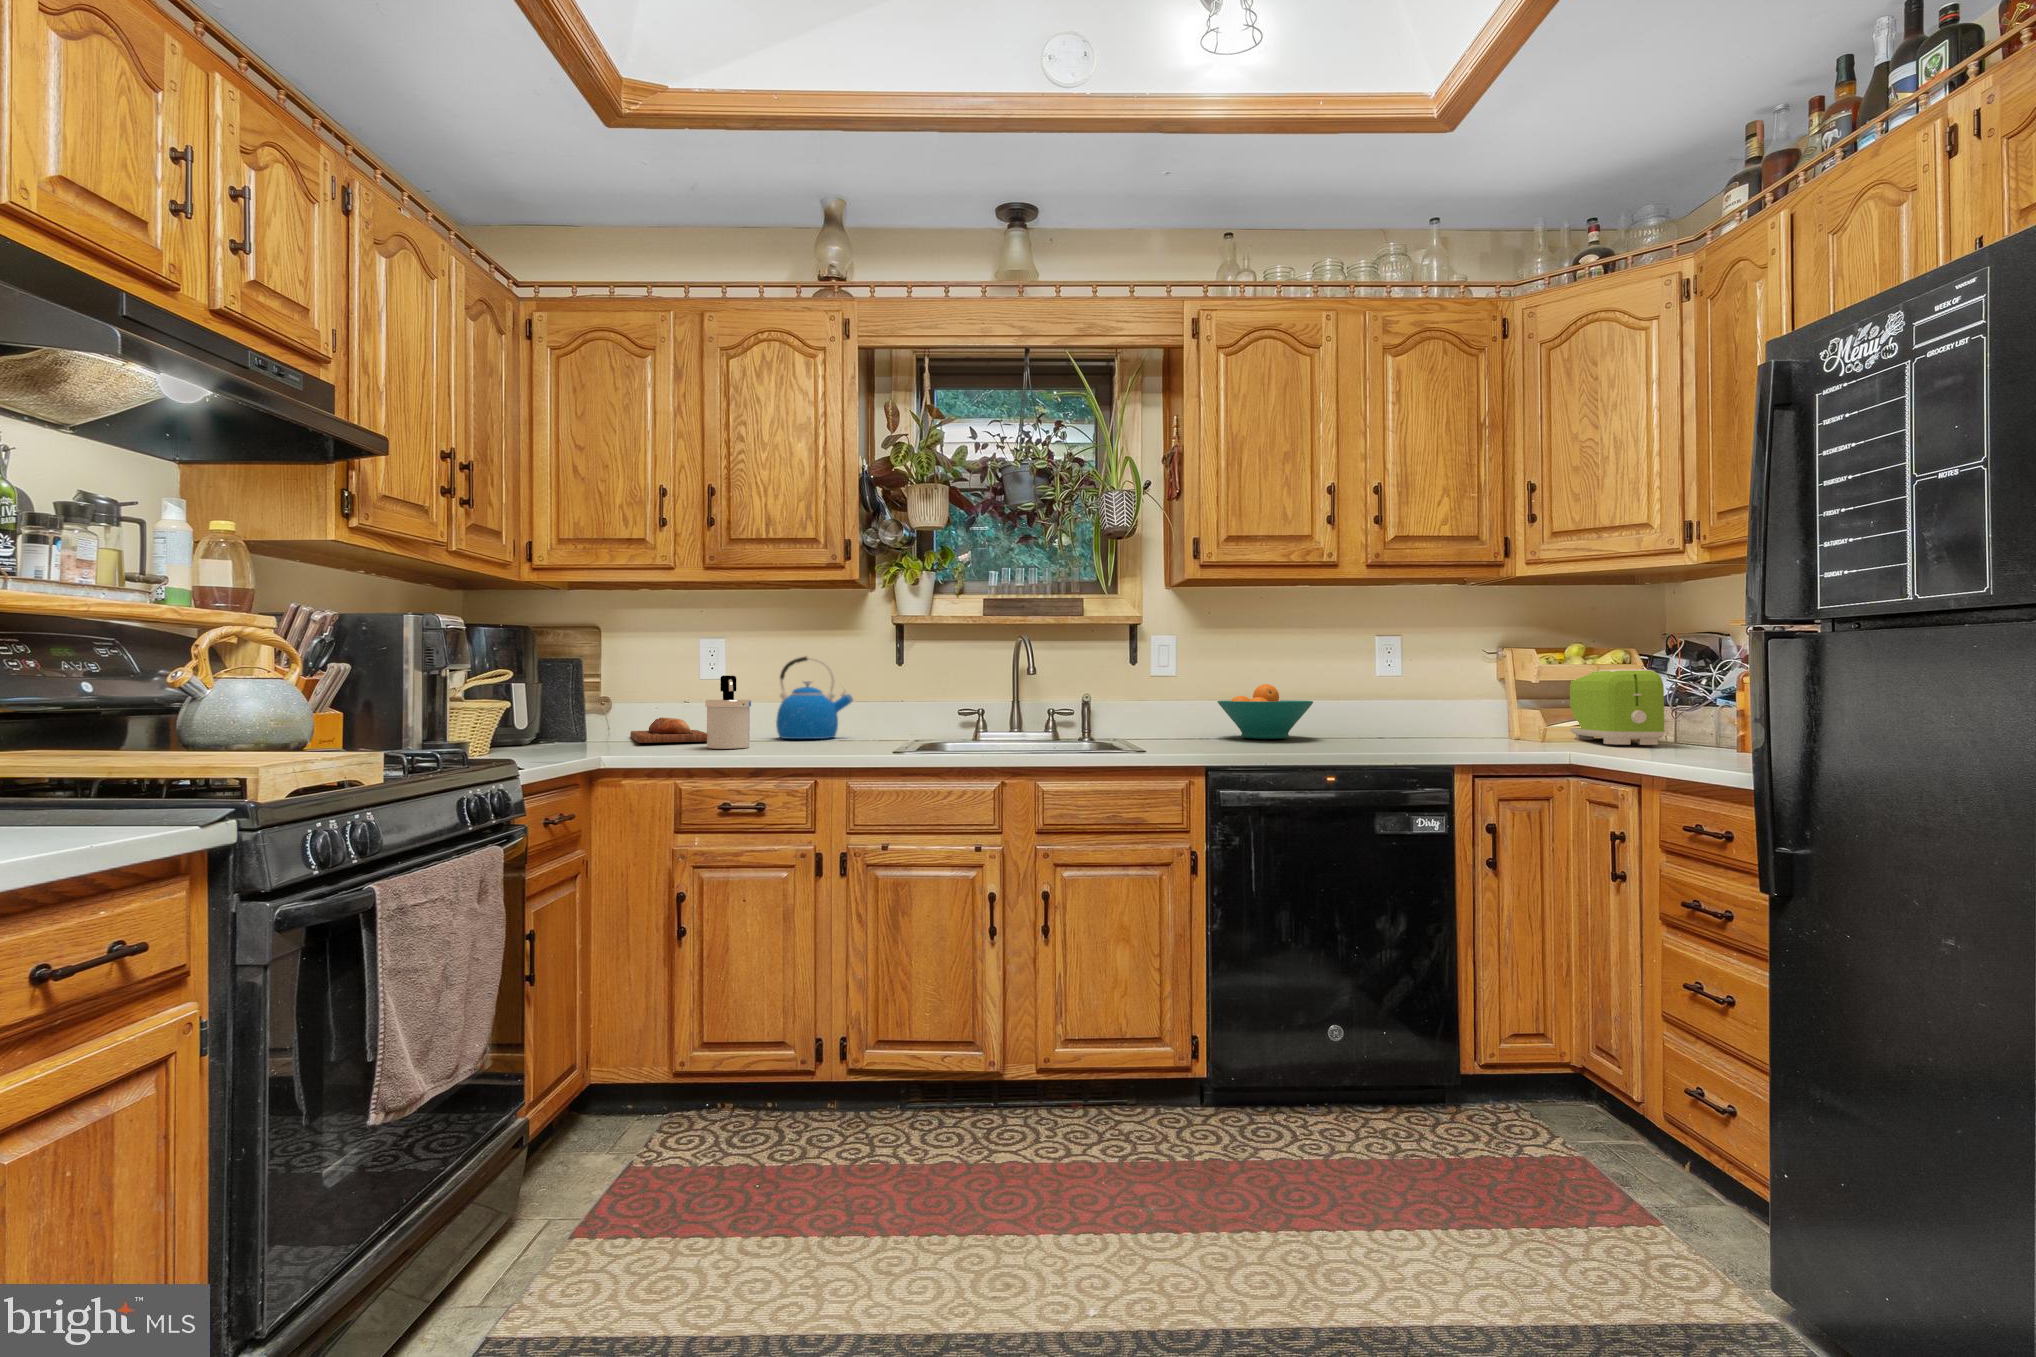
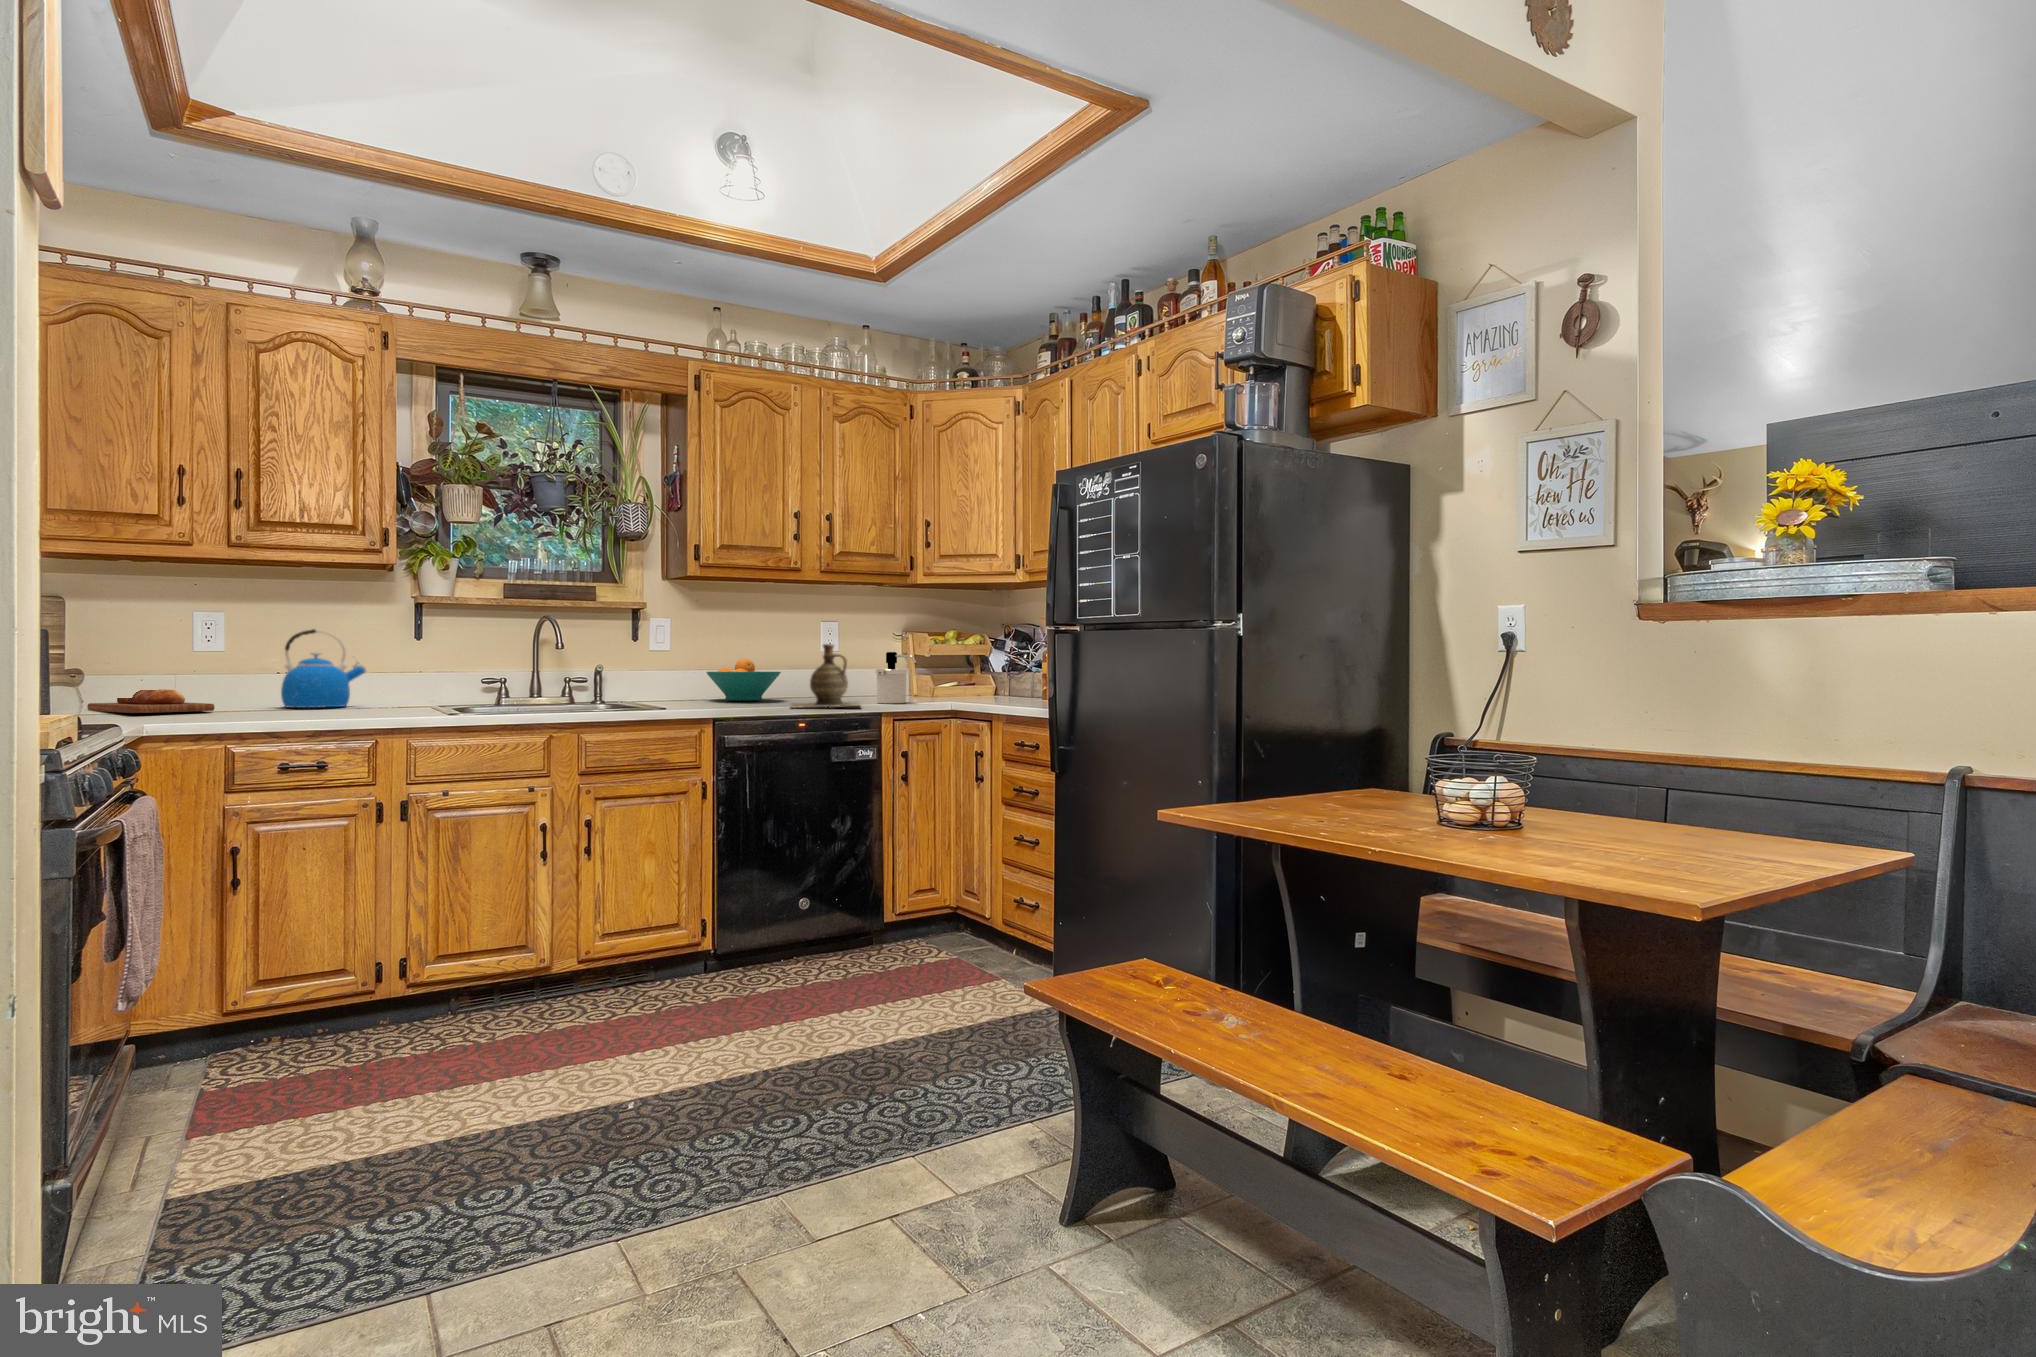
ceramic jug: none [1315,663,1421,752] -> present [791,644,860,708]
toaster: present [1570,669,1664,745] -> none [950,650,1004,700]
soap dispenser: present [705,676,751,749] -> present [876,652,916,703]

